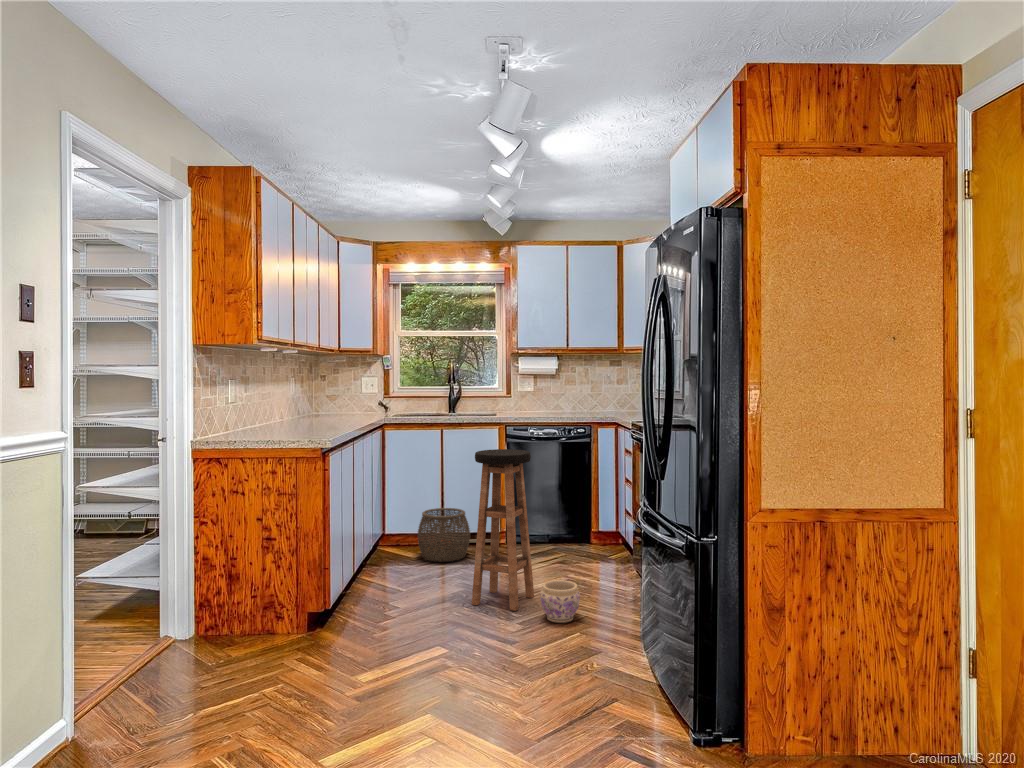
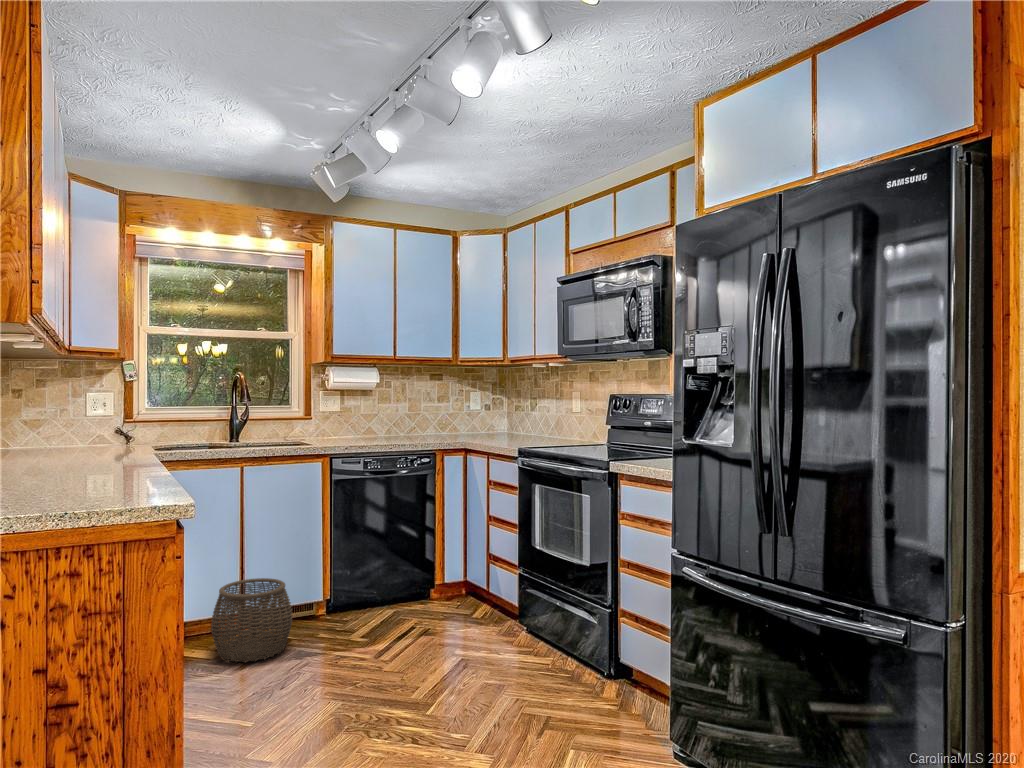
bar stool: present [472,449,534,611] -> none [358,492,438,727]
planter: present [540,580,580,623] -> none [470,667,525,731]

